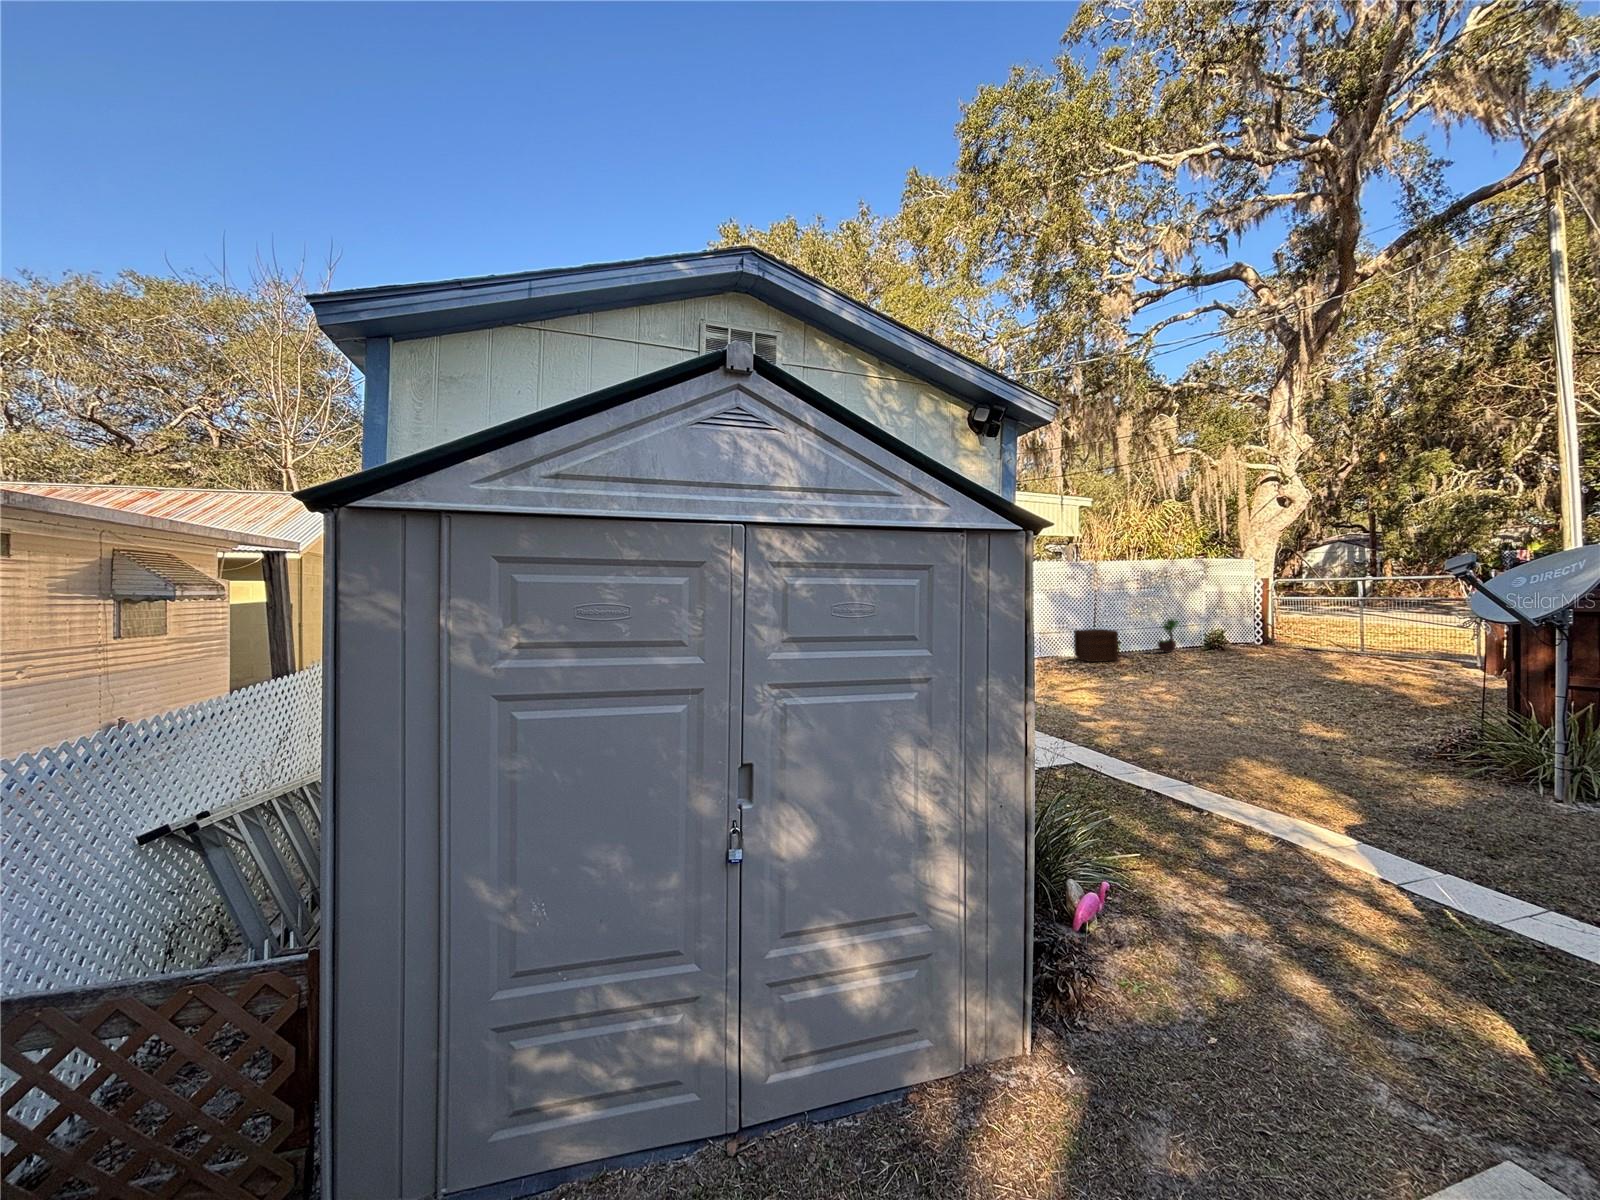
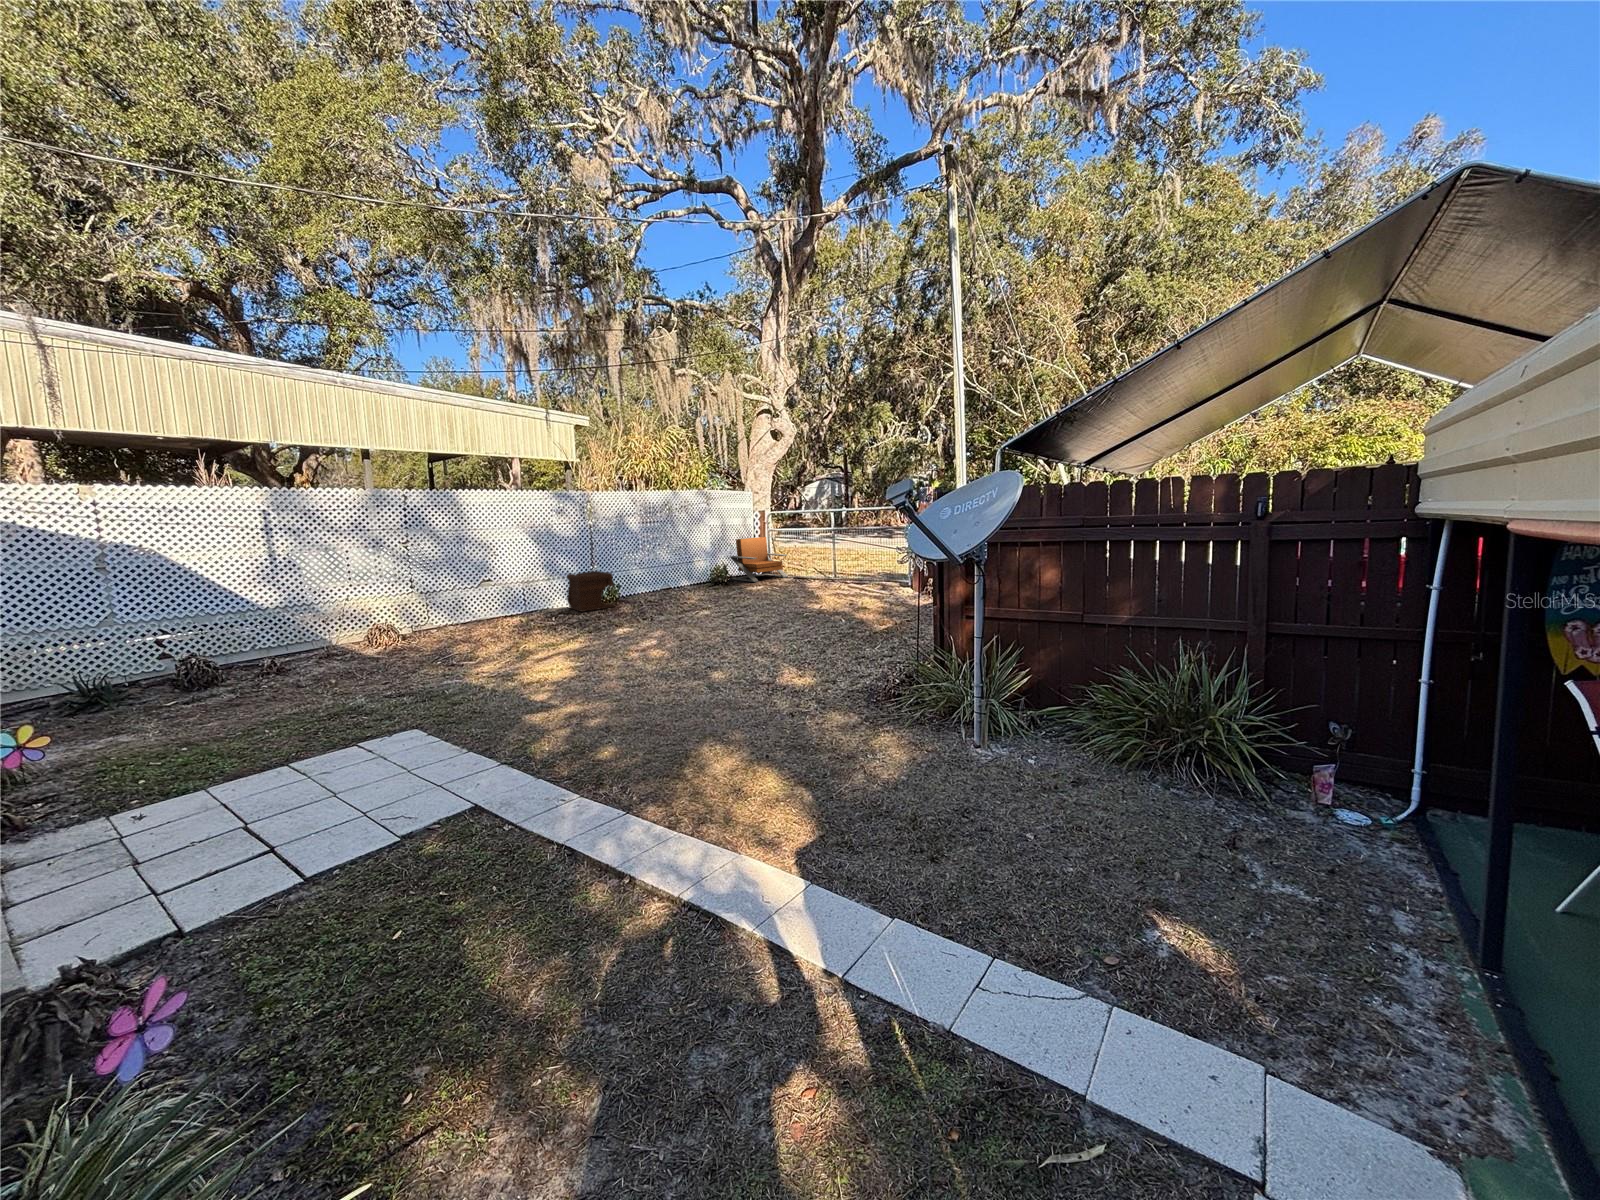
lounge chair: none [1228,605,1296,650] -> present [730,537,788,582]
potted tree: present [1158,619,1178,653] -> none [663,551,685,591]

